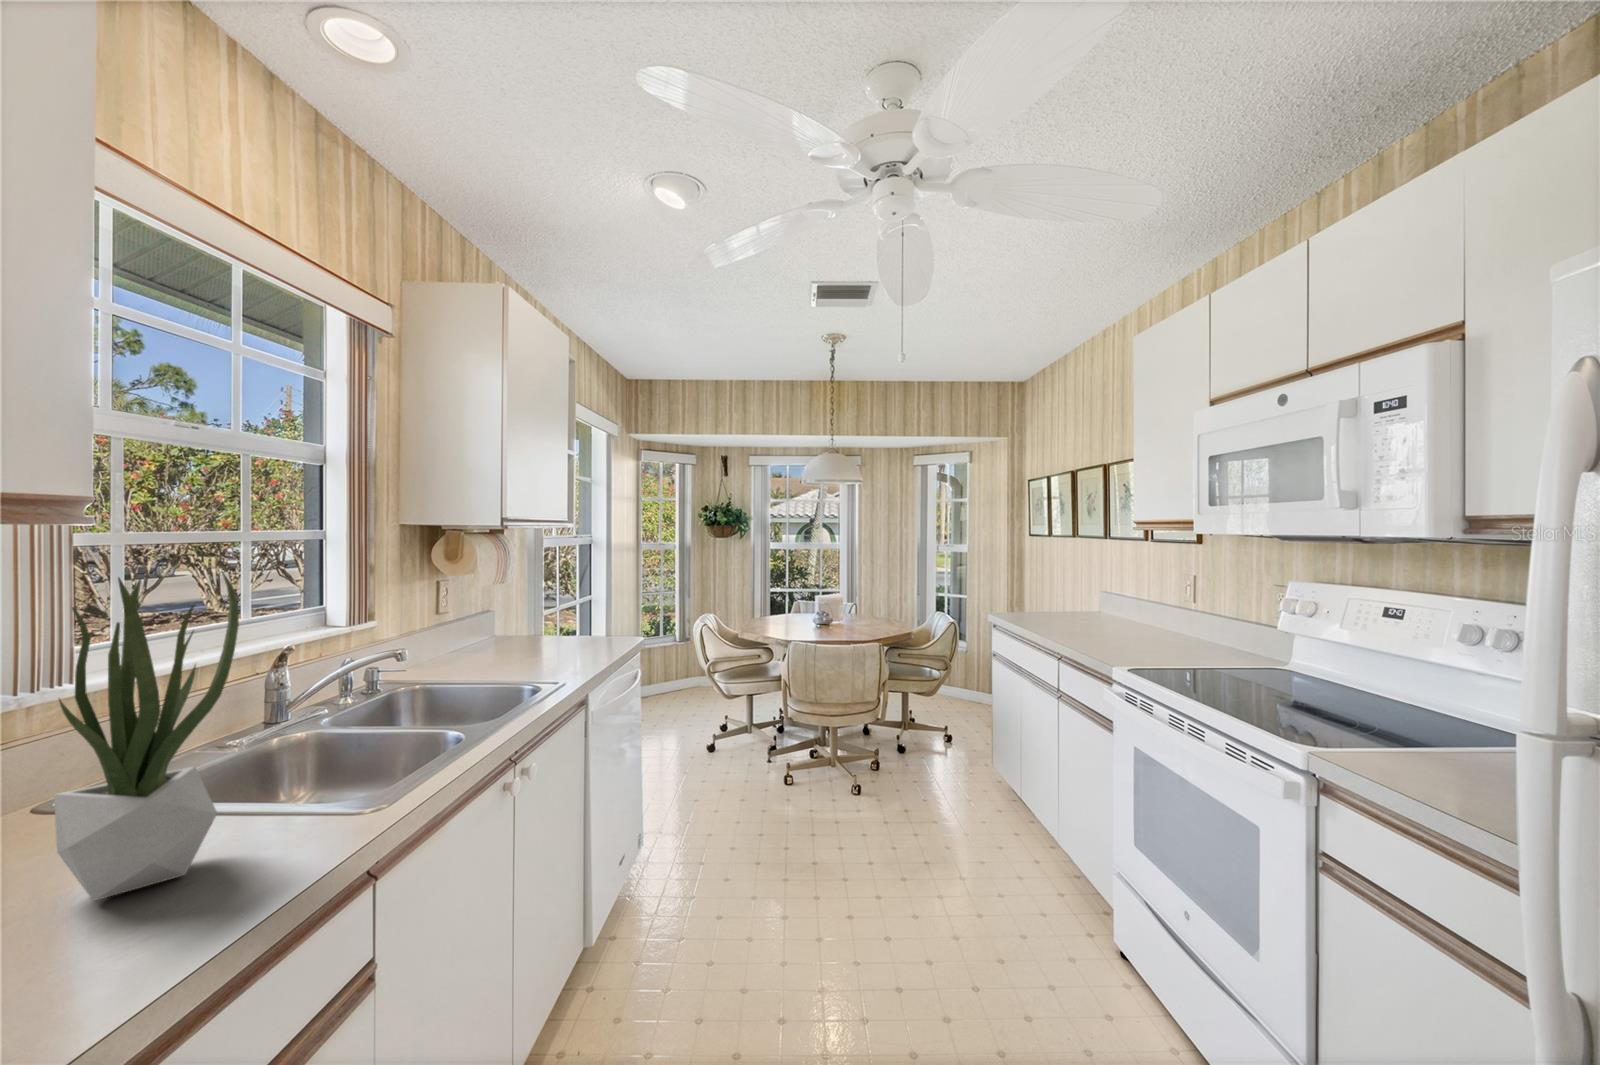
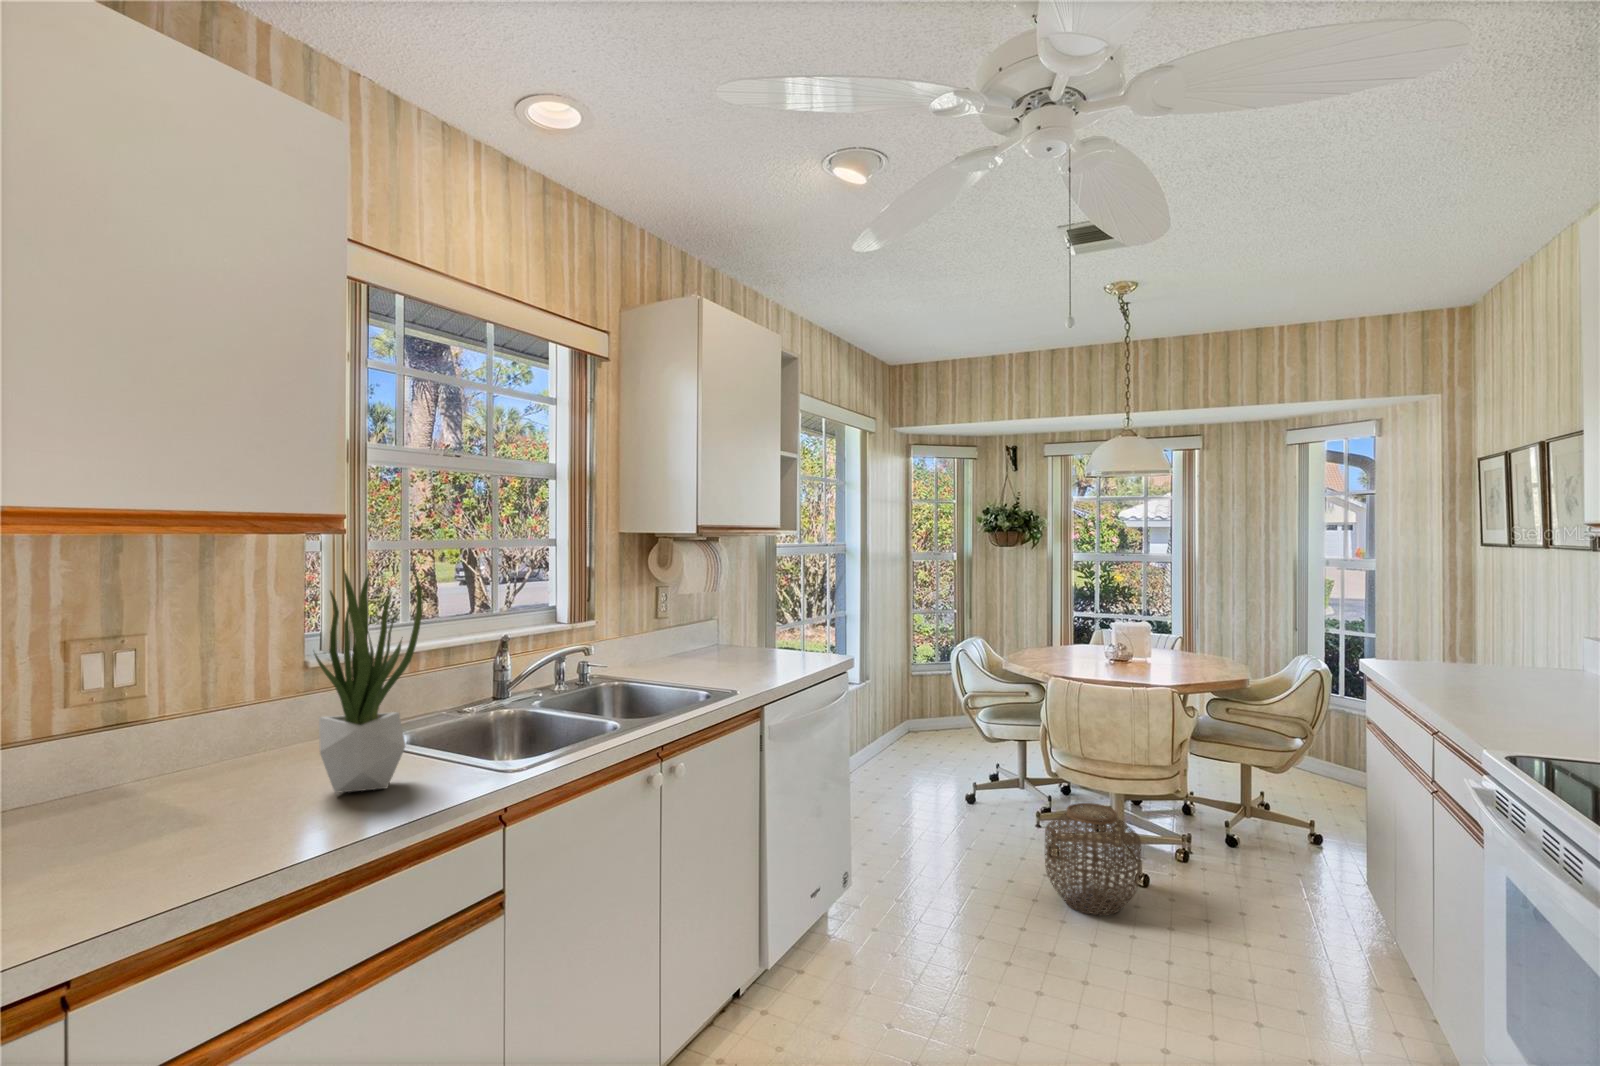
woven basket: none [795,739,866,826] -> present [1045,803,1142,915]

